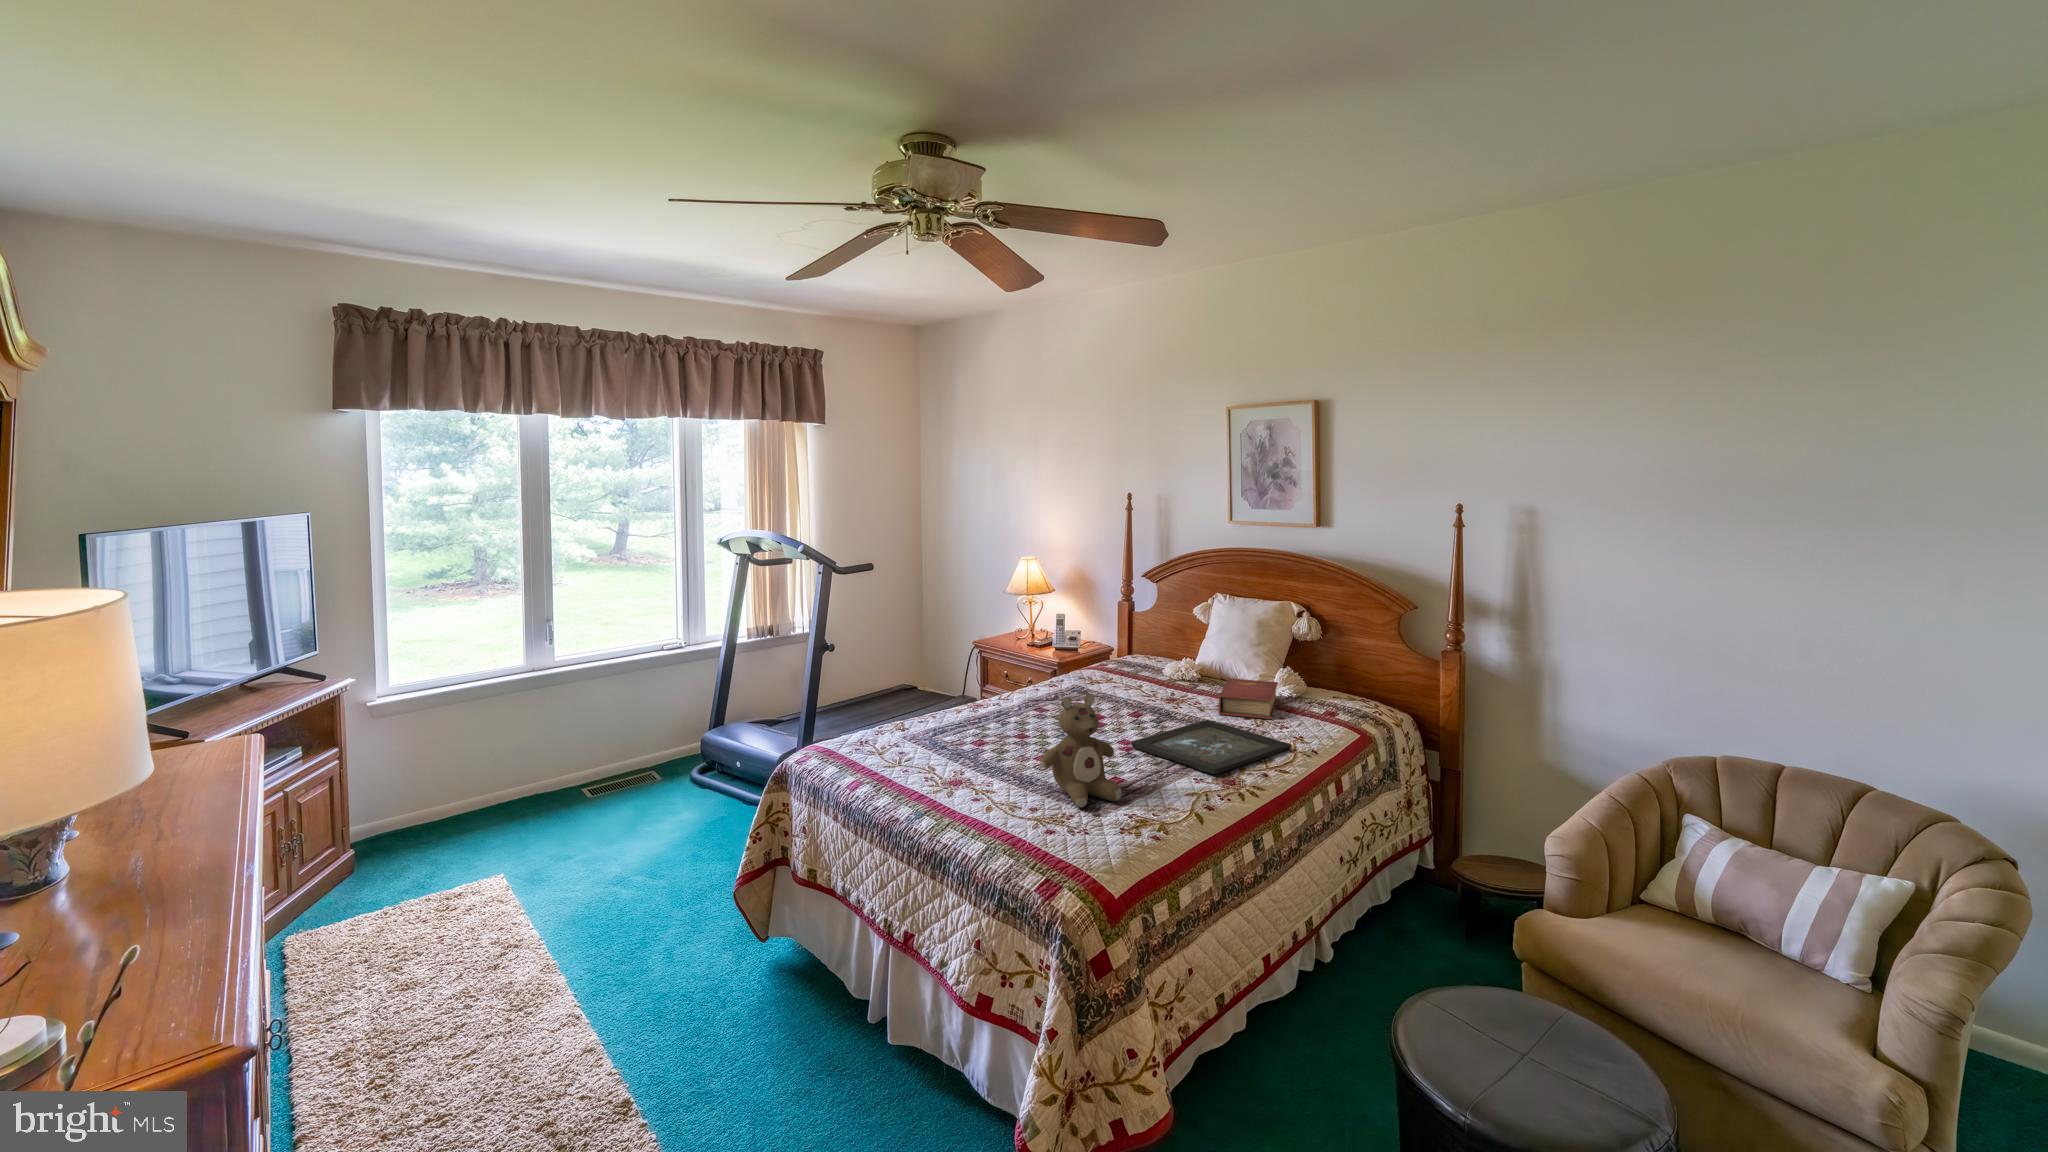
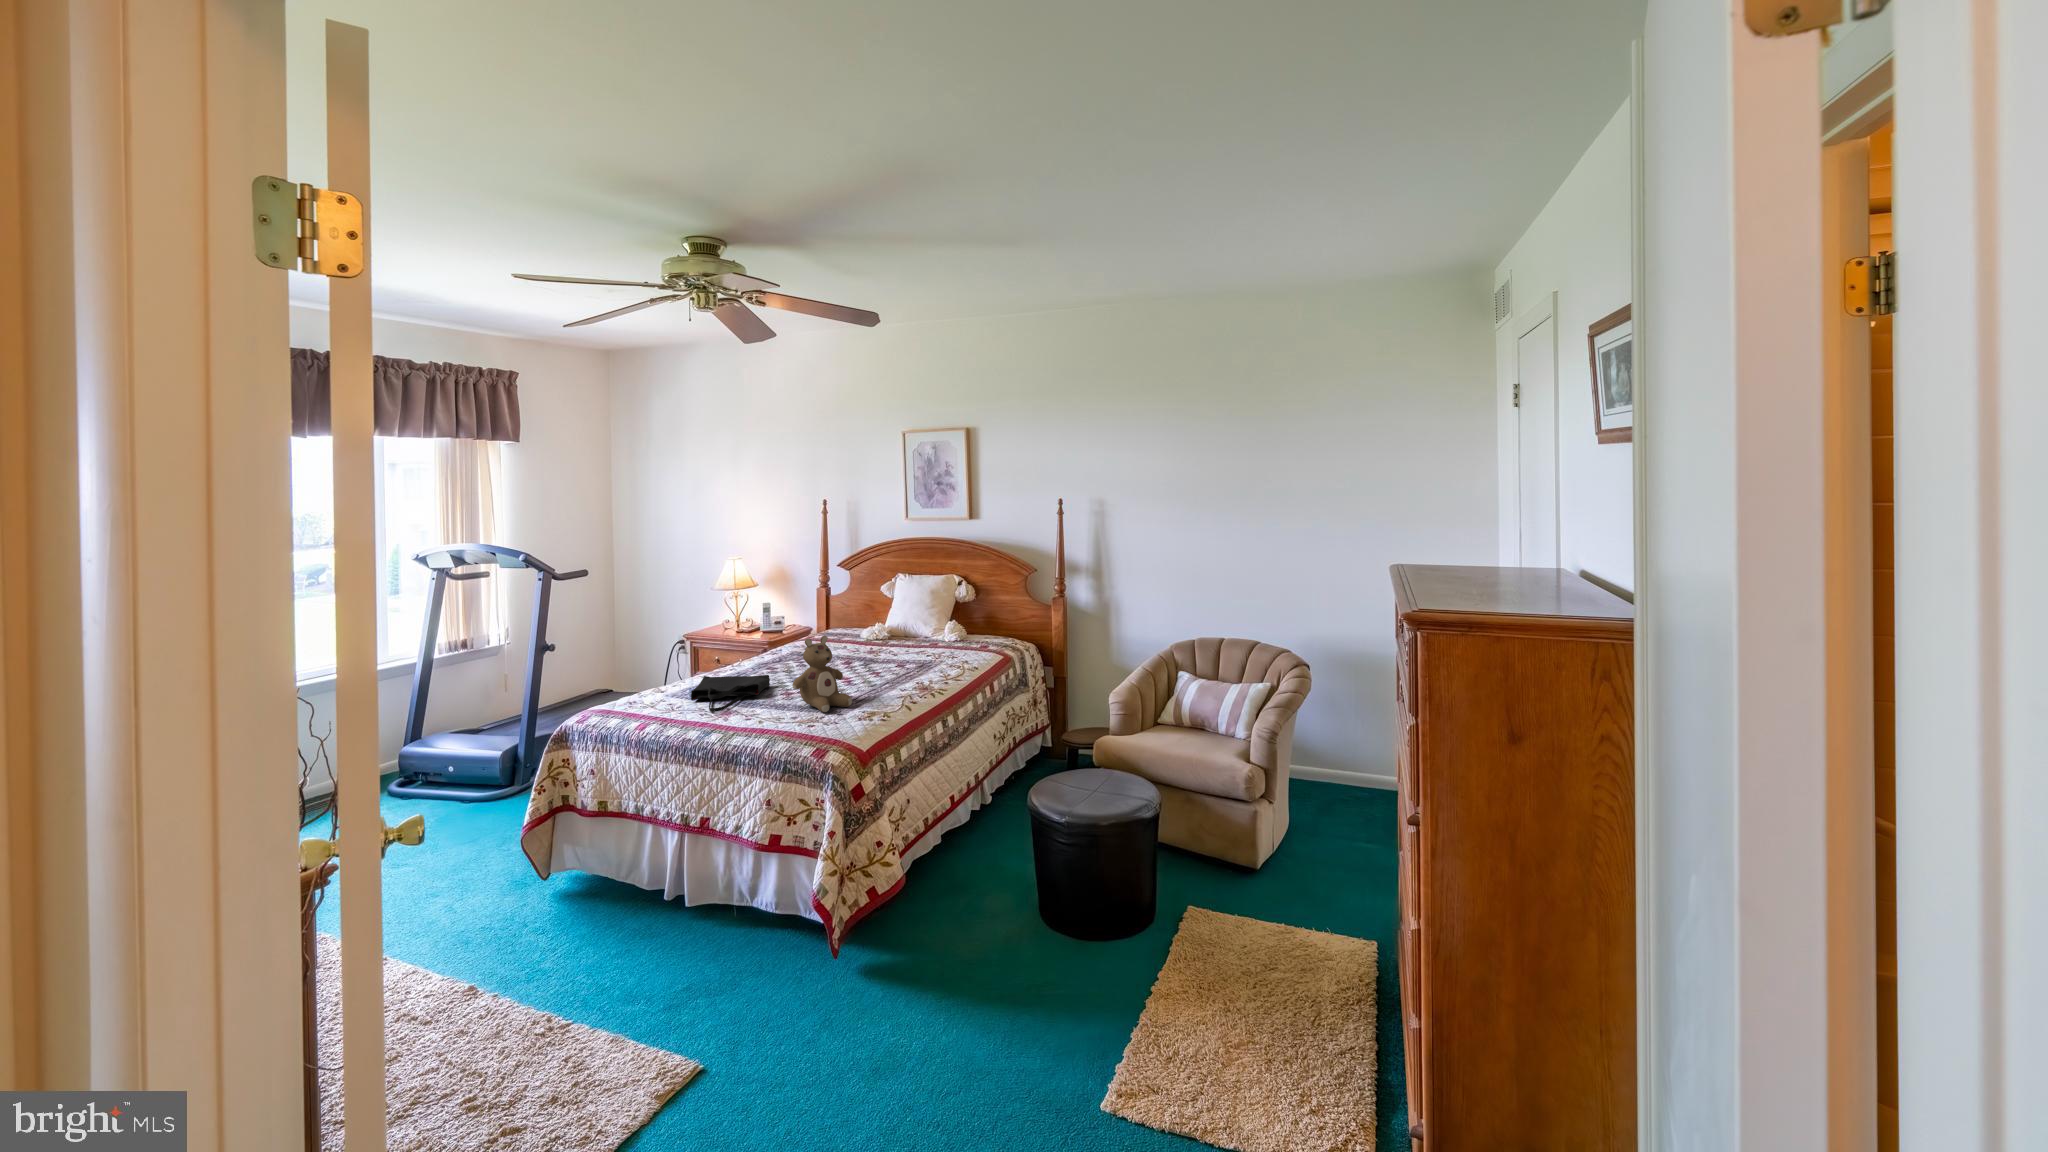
book: present [1219,678,1278,719] -> none [906,631,946,655]
tray: present [1131,720,1291,774] -> none [850,658,960,686]
tote bag: none [924,721,1026,781] -> present [691,675,770,712]

